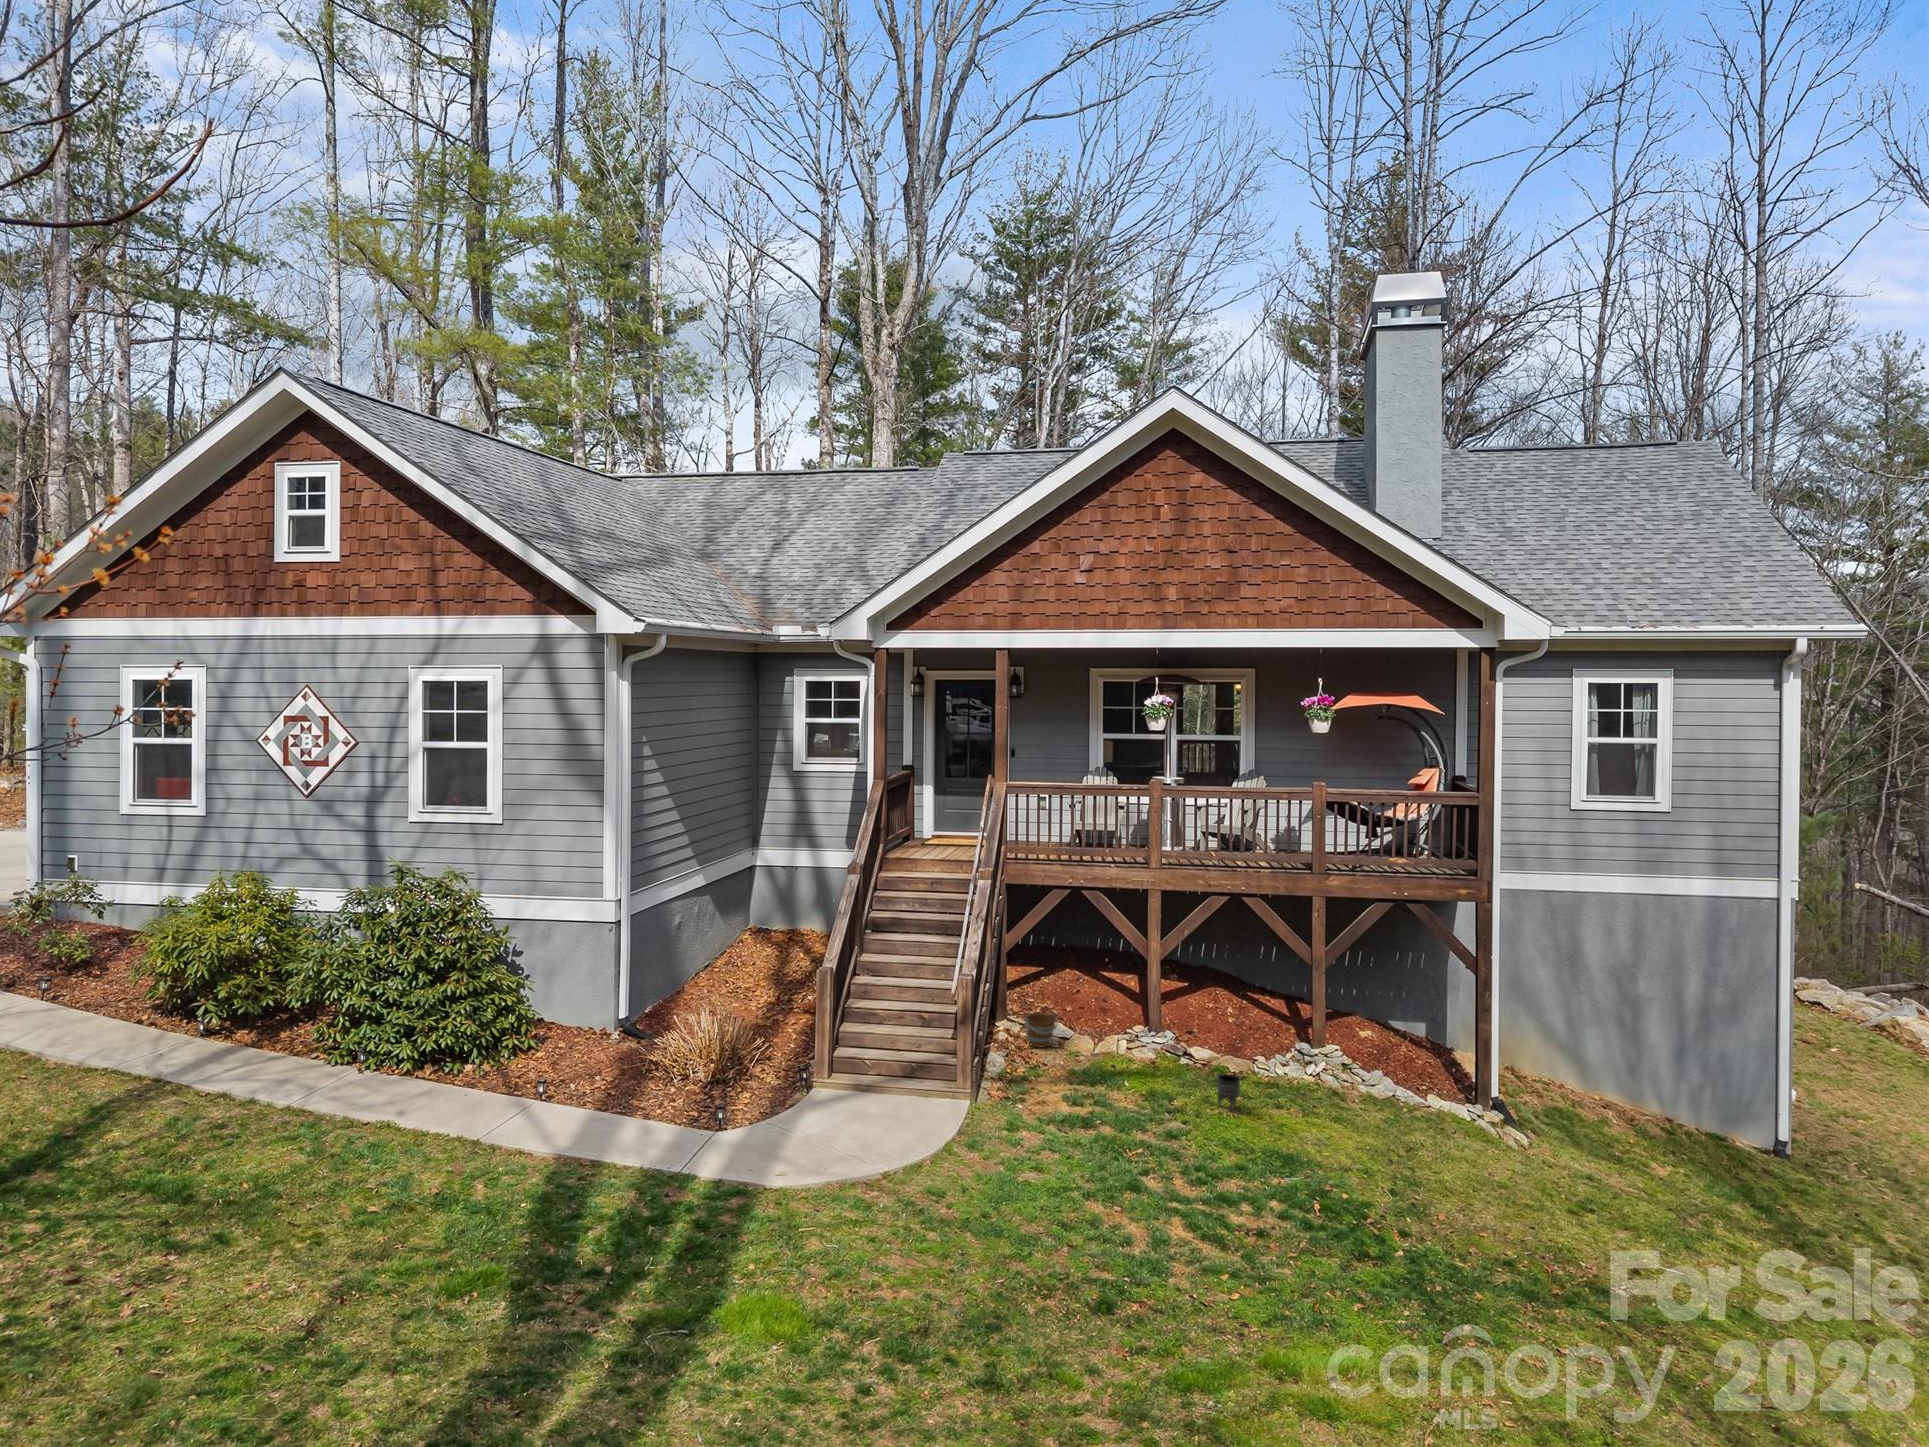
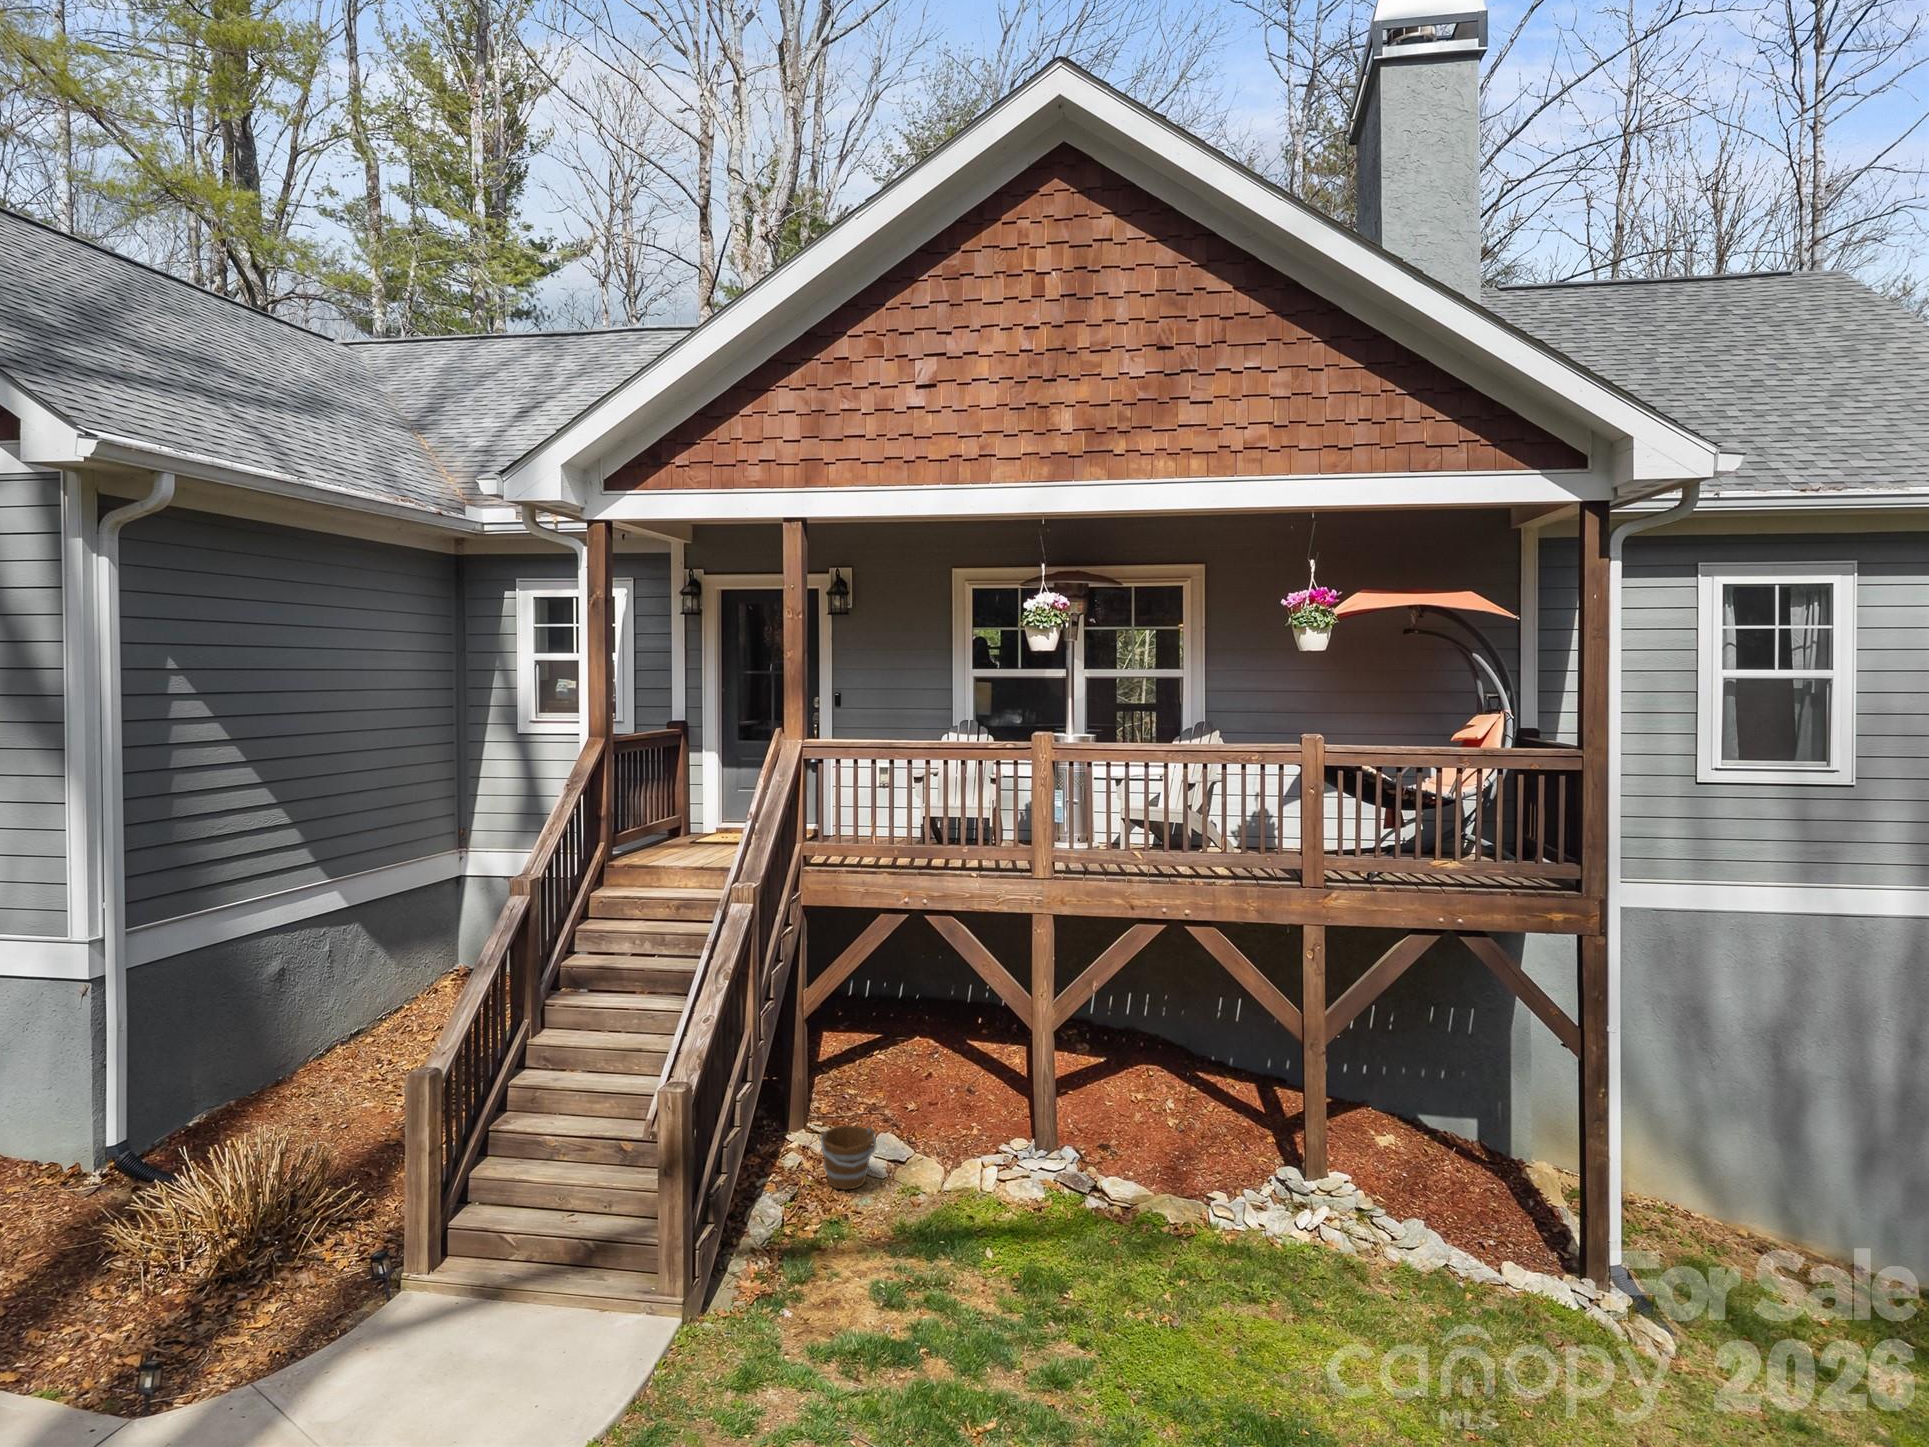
planter: present [1217,1074,1240,1112] -> none [1142,1258,1185,1336]

